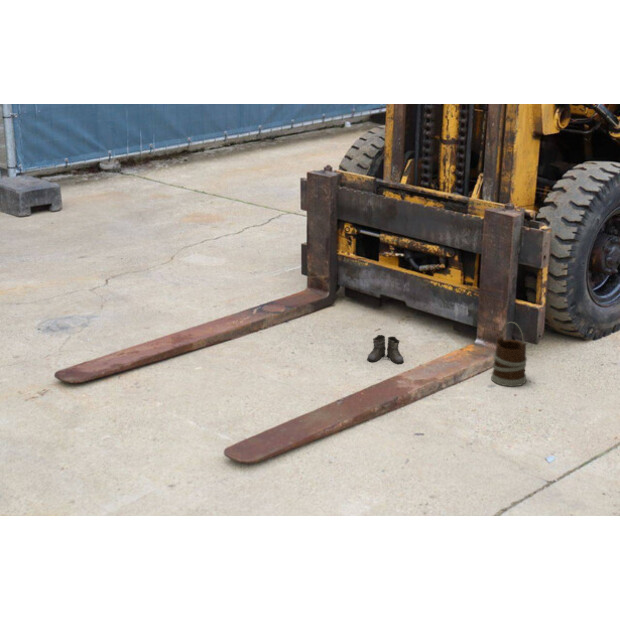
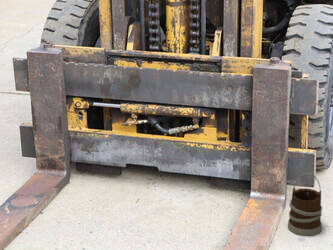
boots: present [367,335,404,364] -> none [155,208,198,240]

